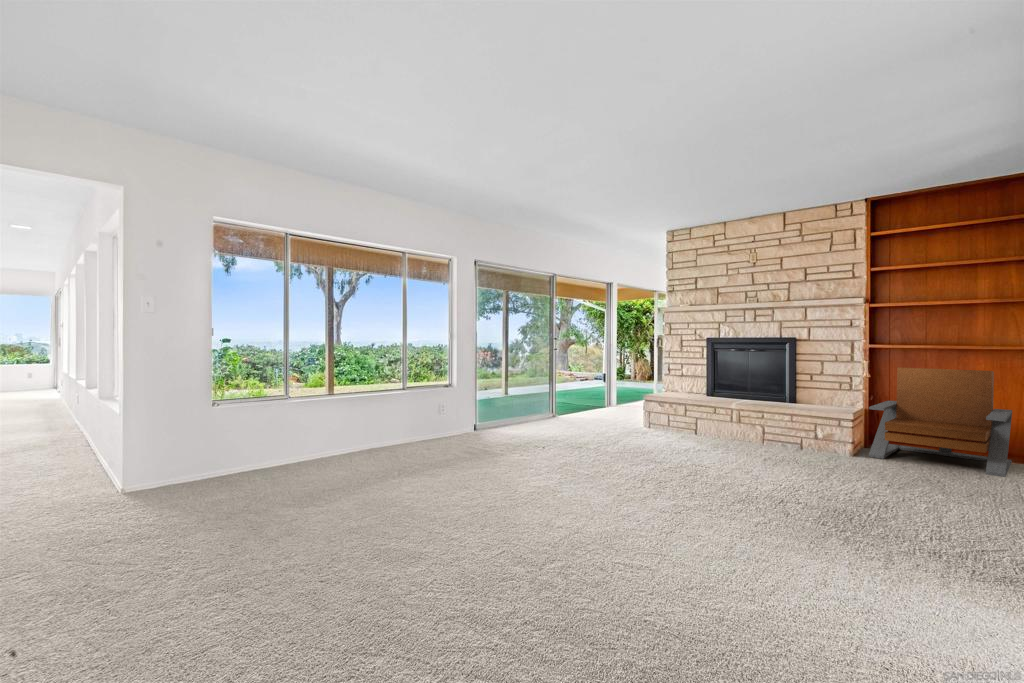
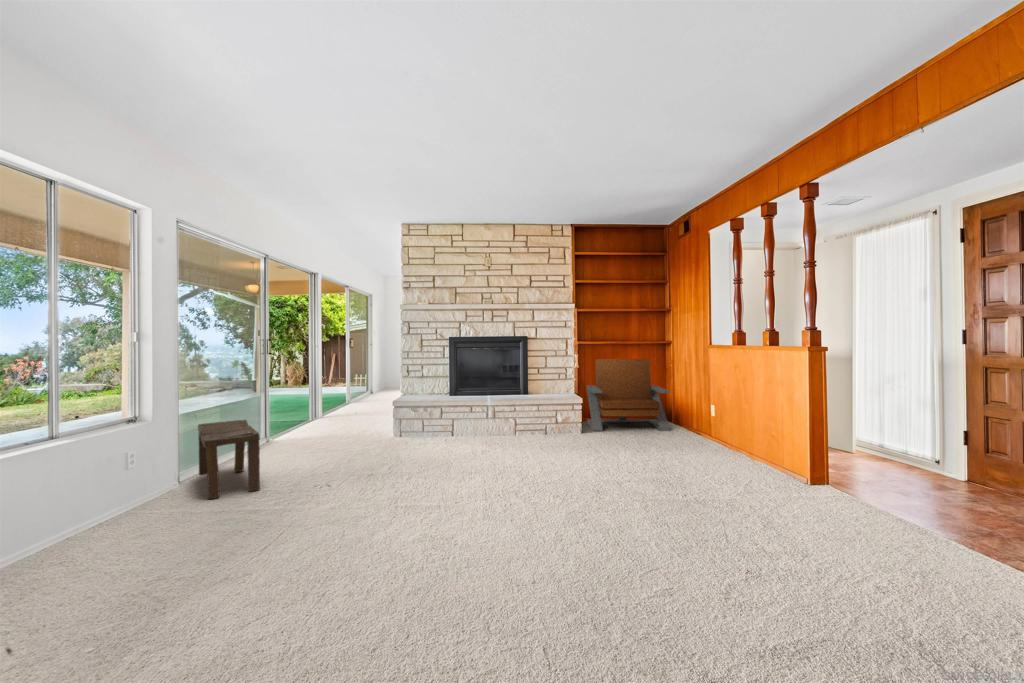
bench: none [453,395,503,445] -> present [198,420,260,499]

